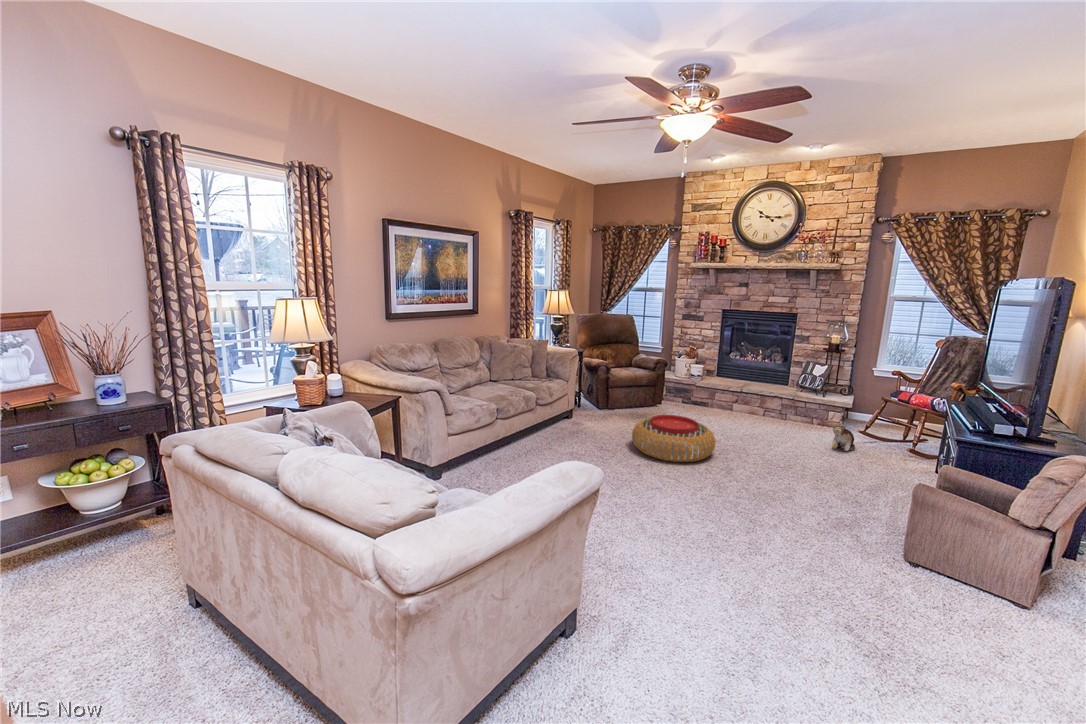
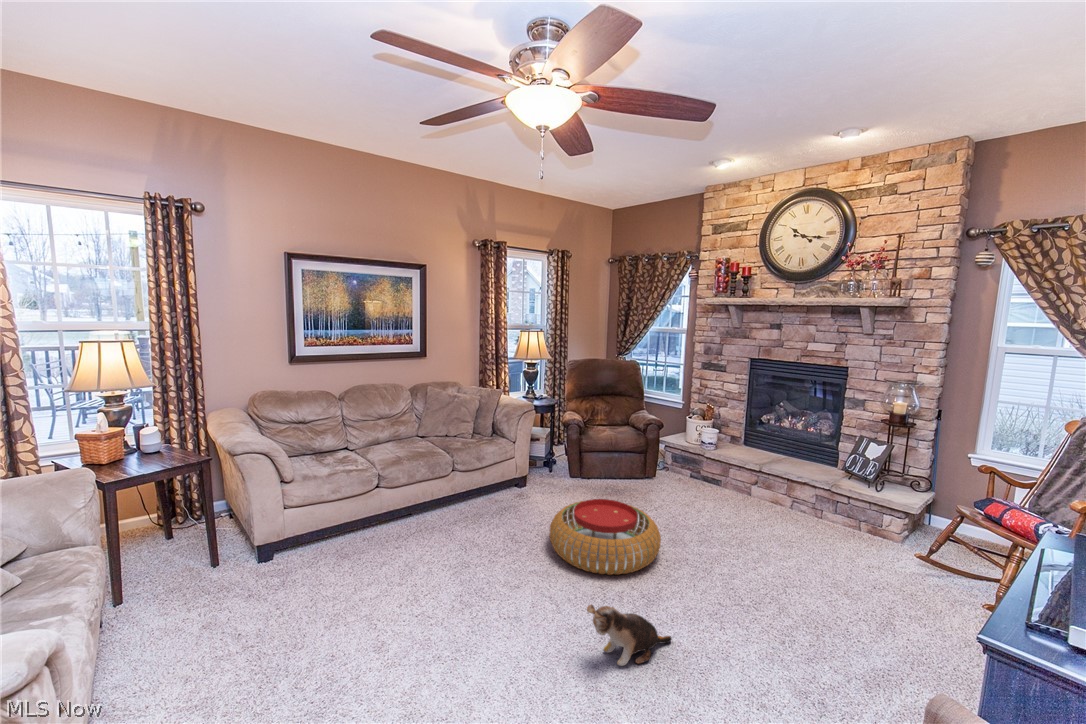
plush toy: present [832,424,855,451] -> present [587,604,672,666]

